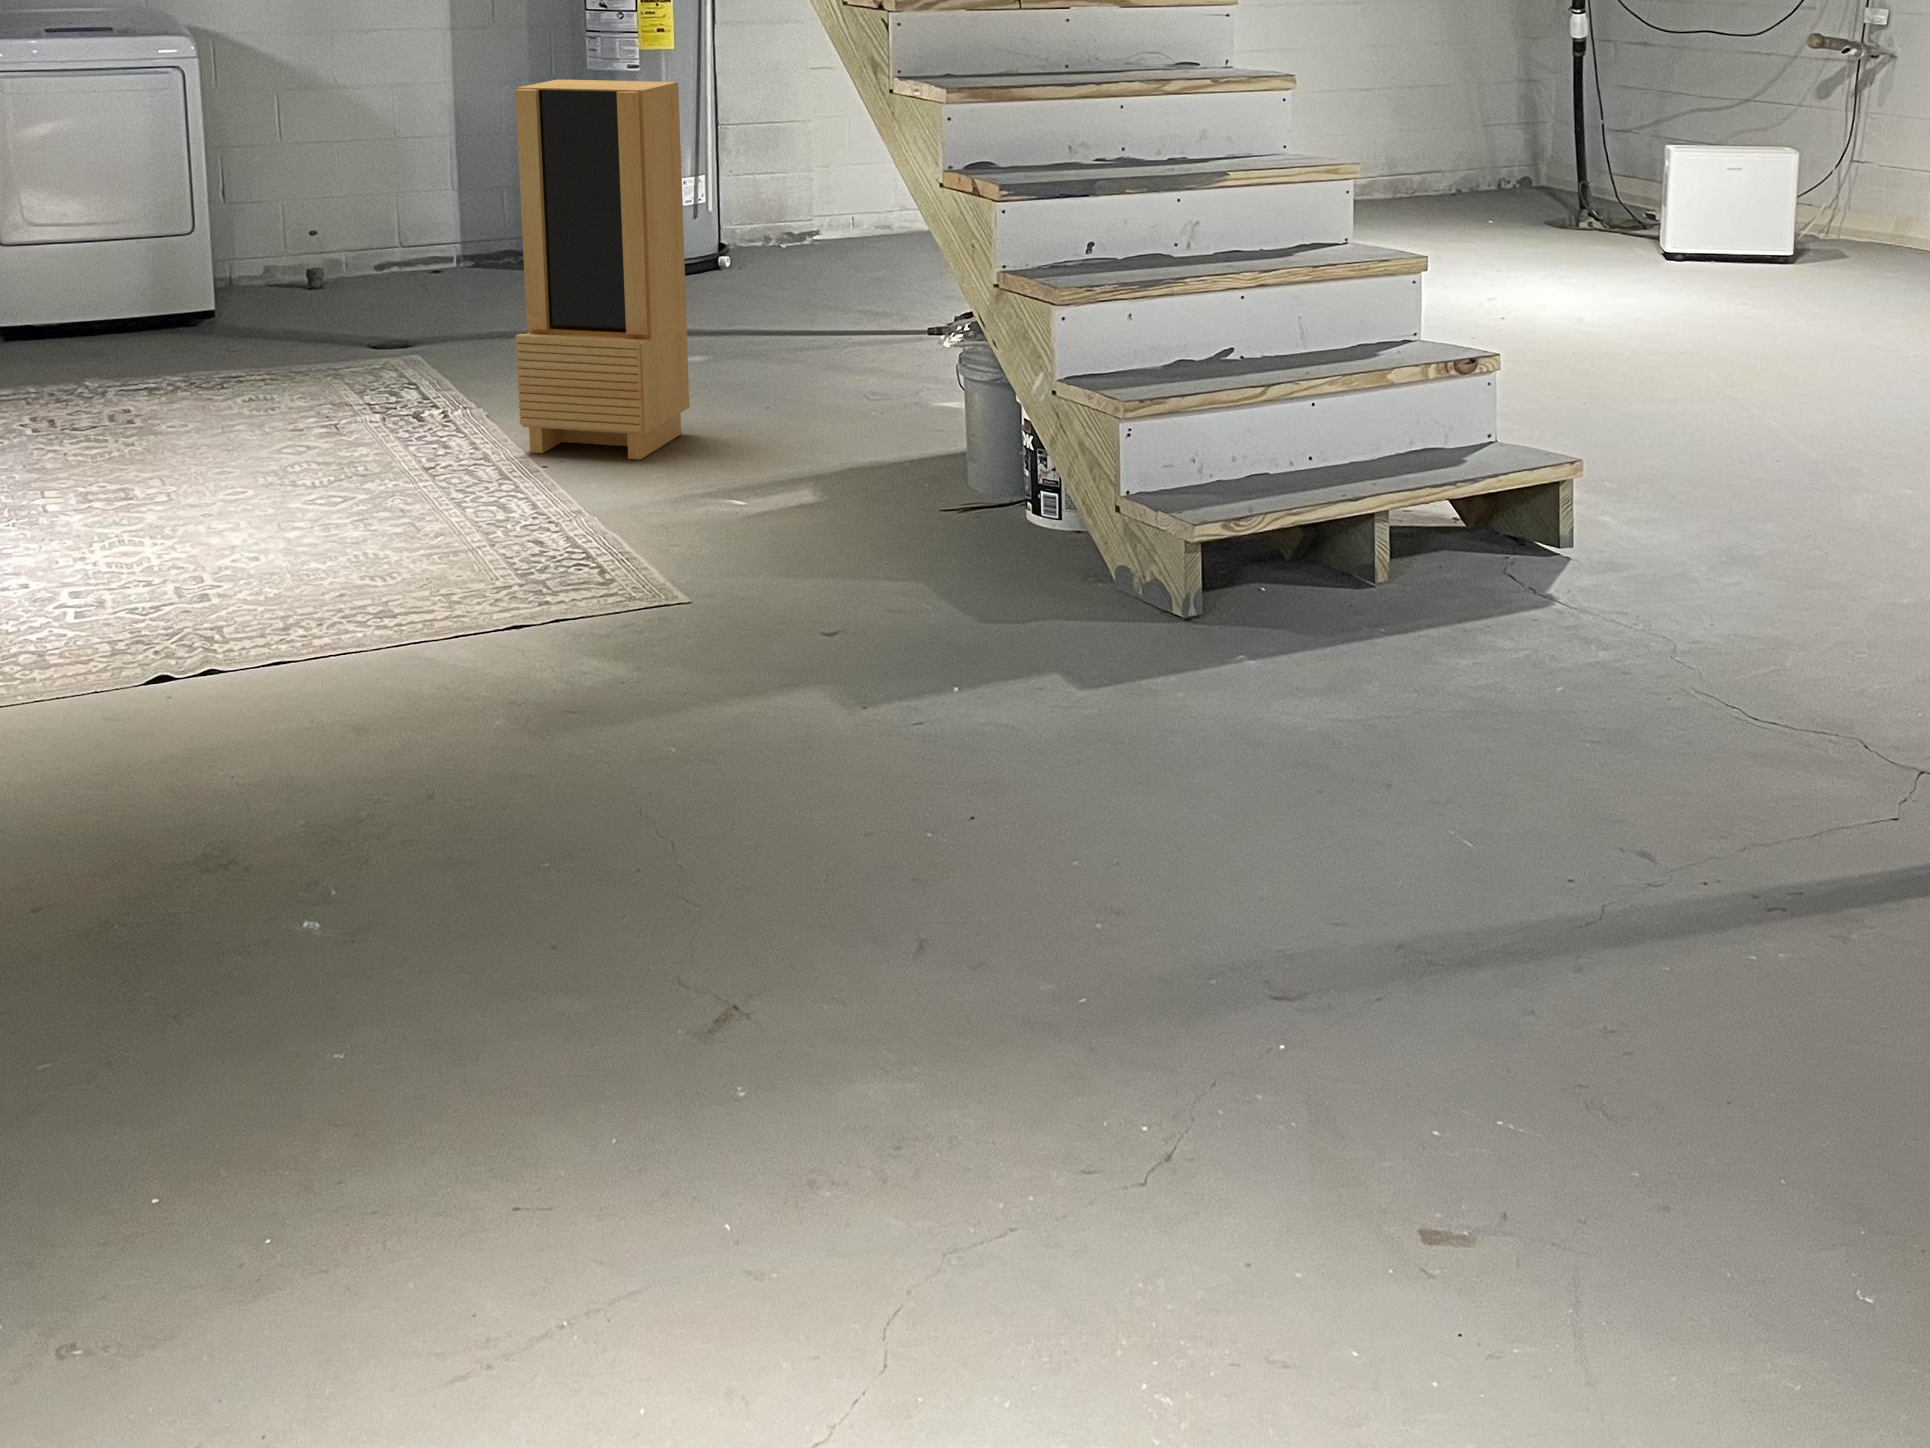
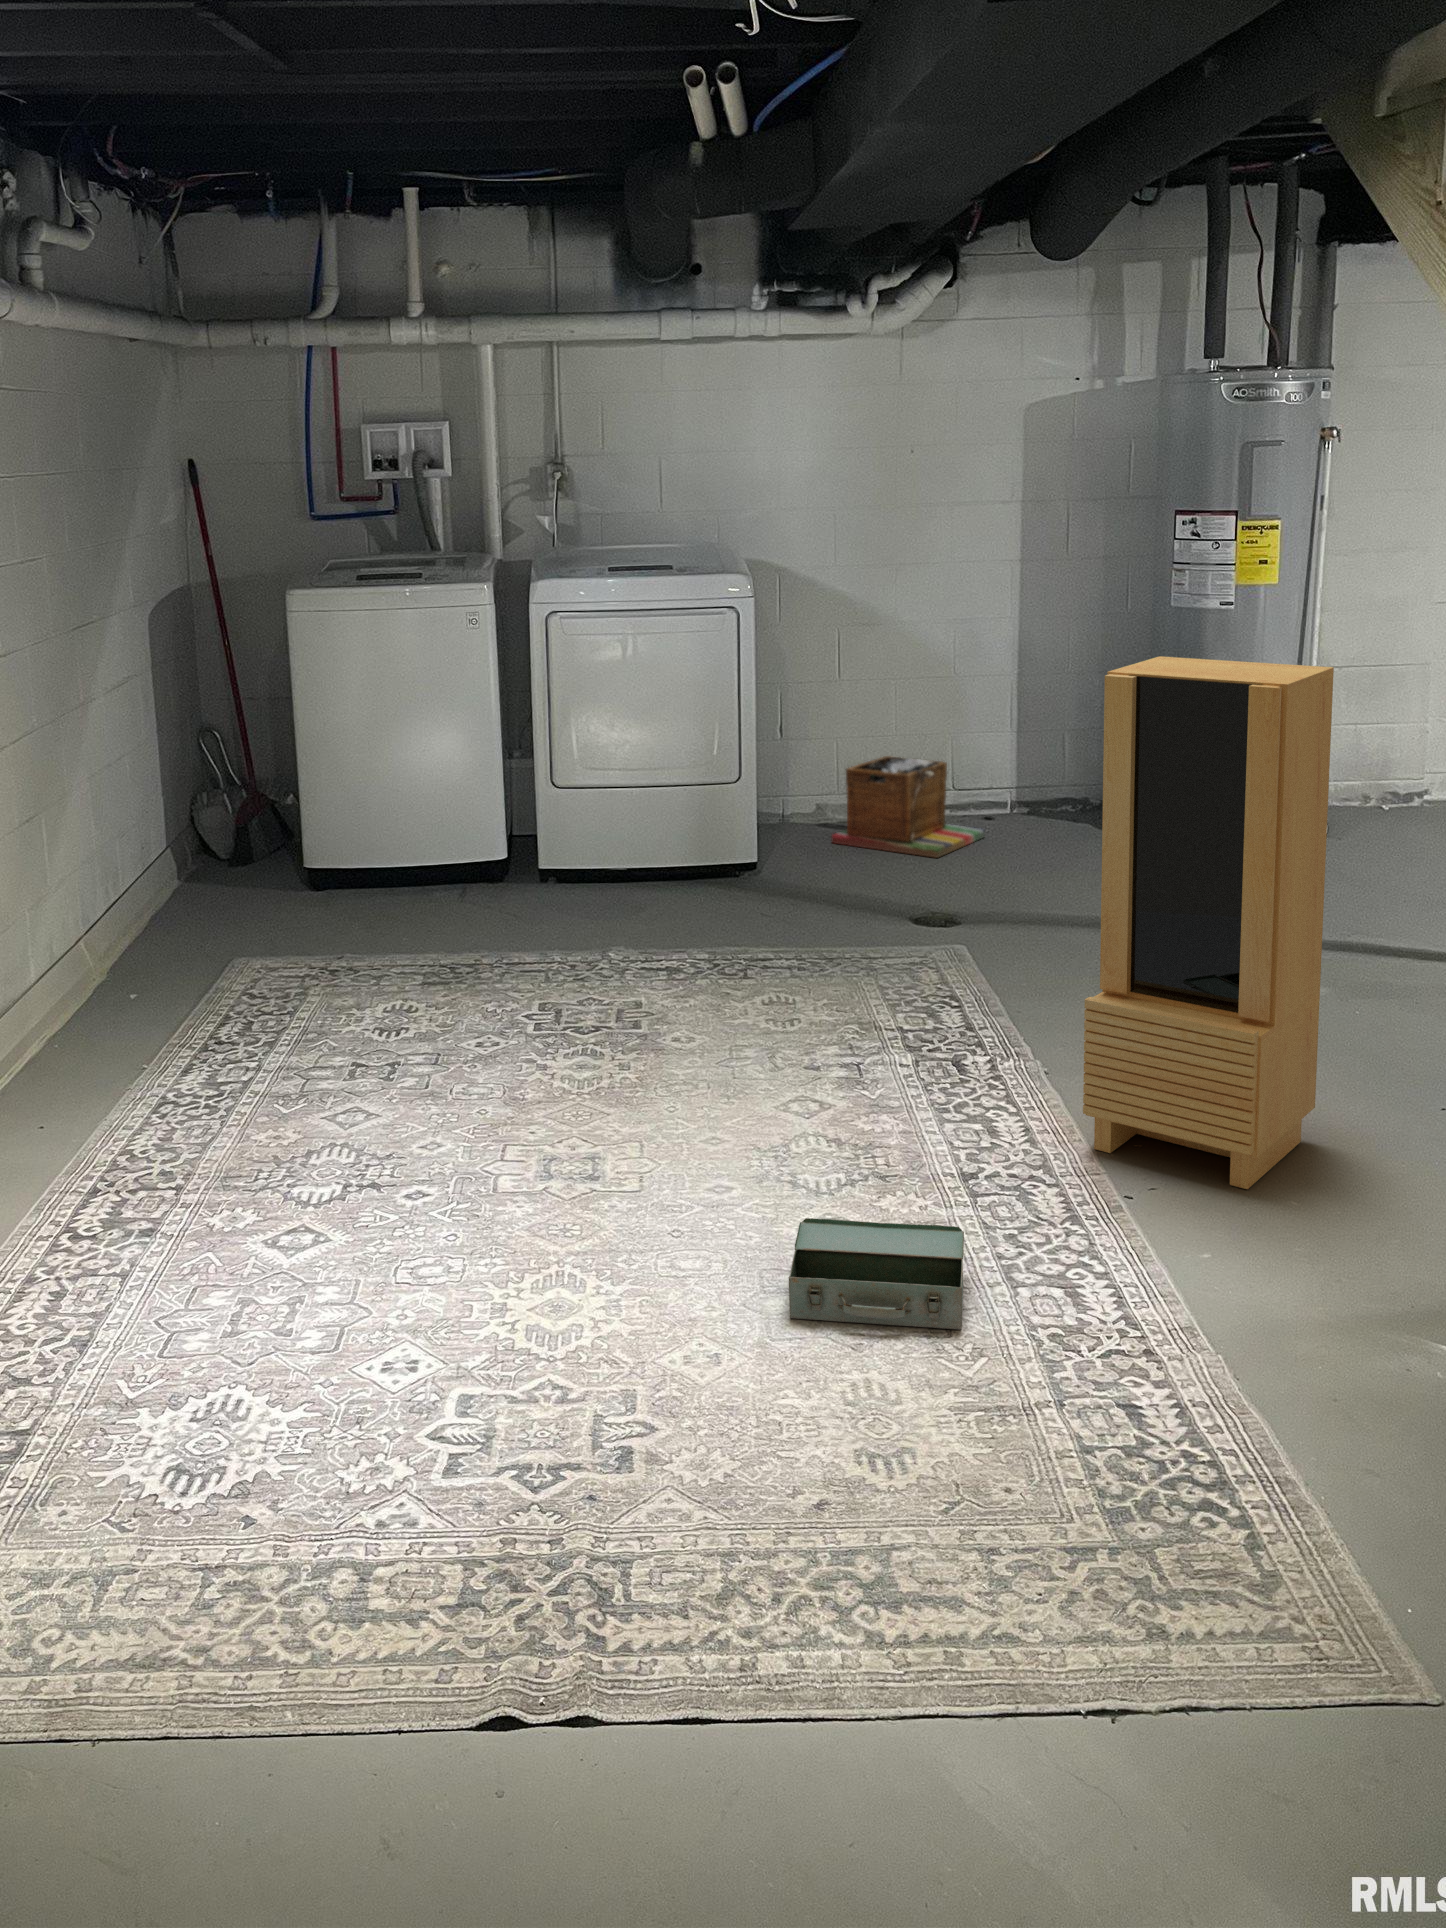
laundry basket: none [283,213,431,300] -> present [832,756,985,858]
toolbox: none [305,484,436,551] -> present [789,1218,964,1329]

